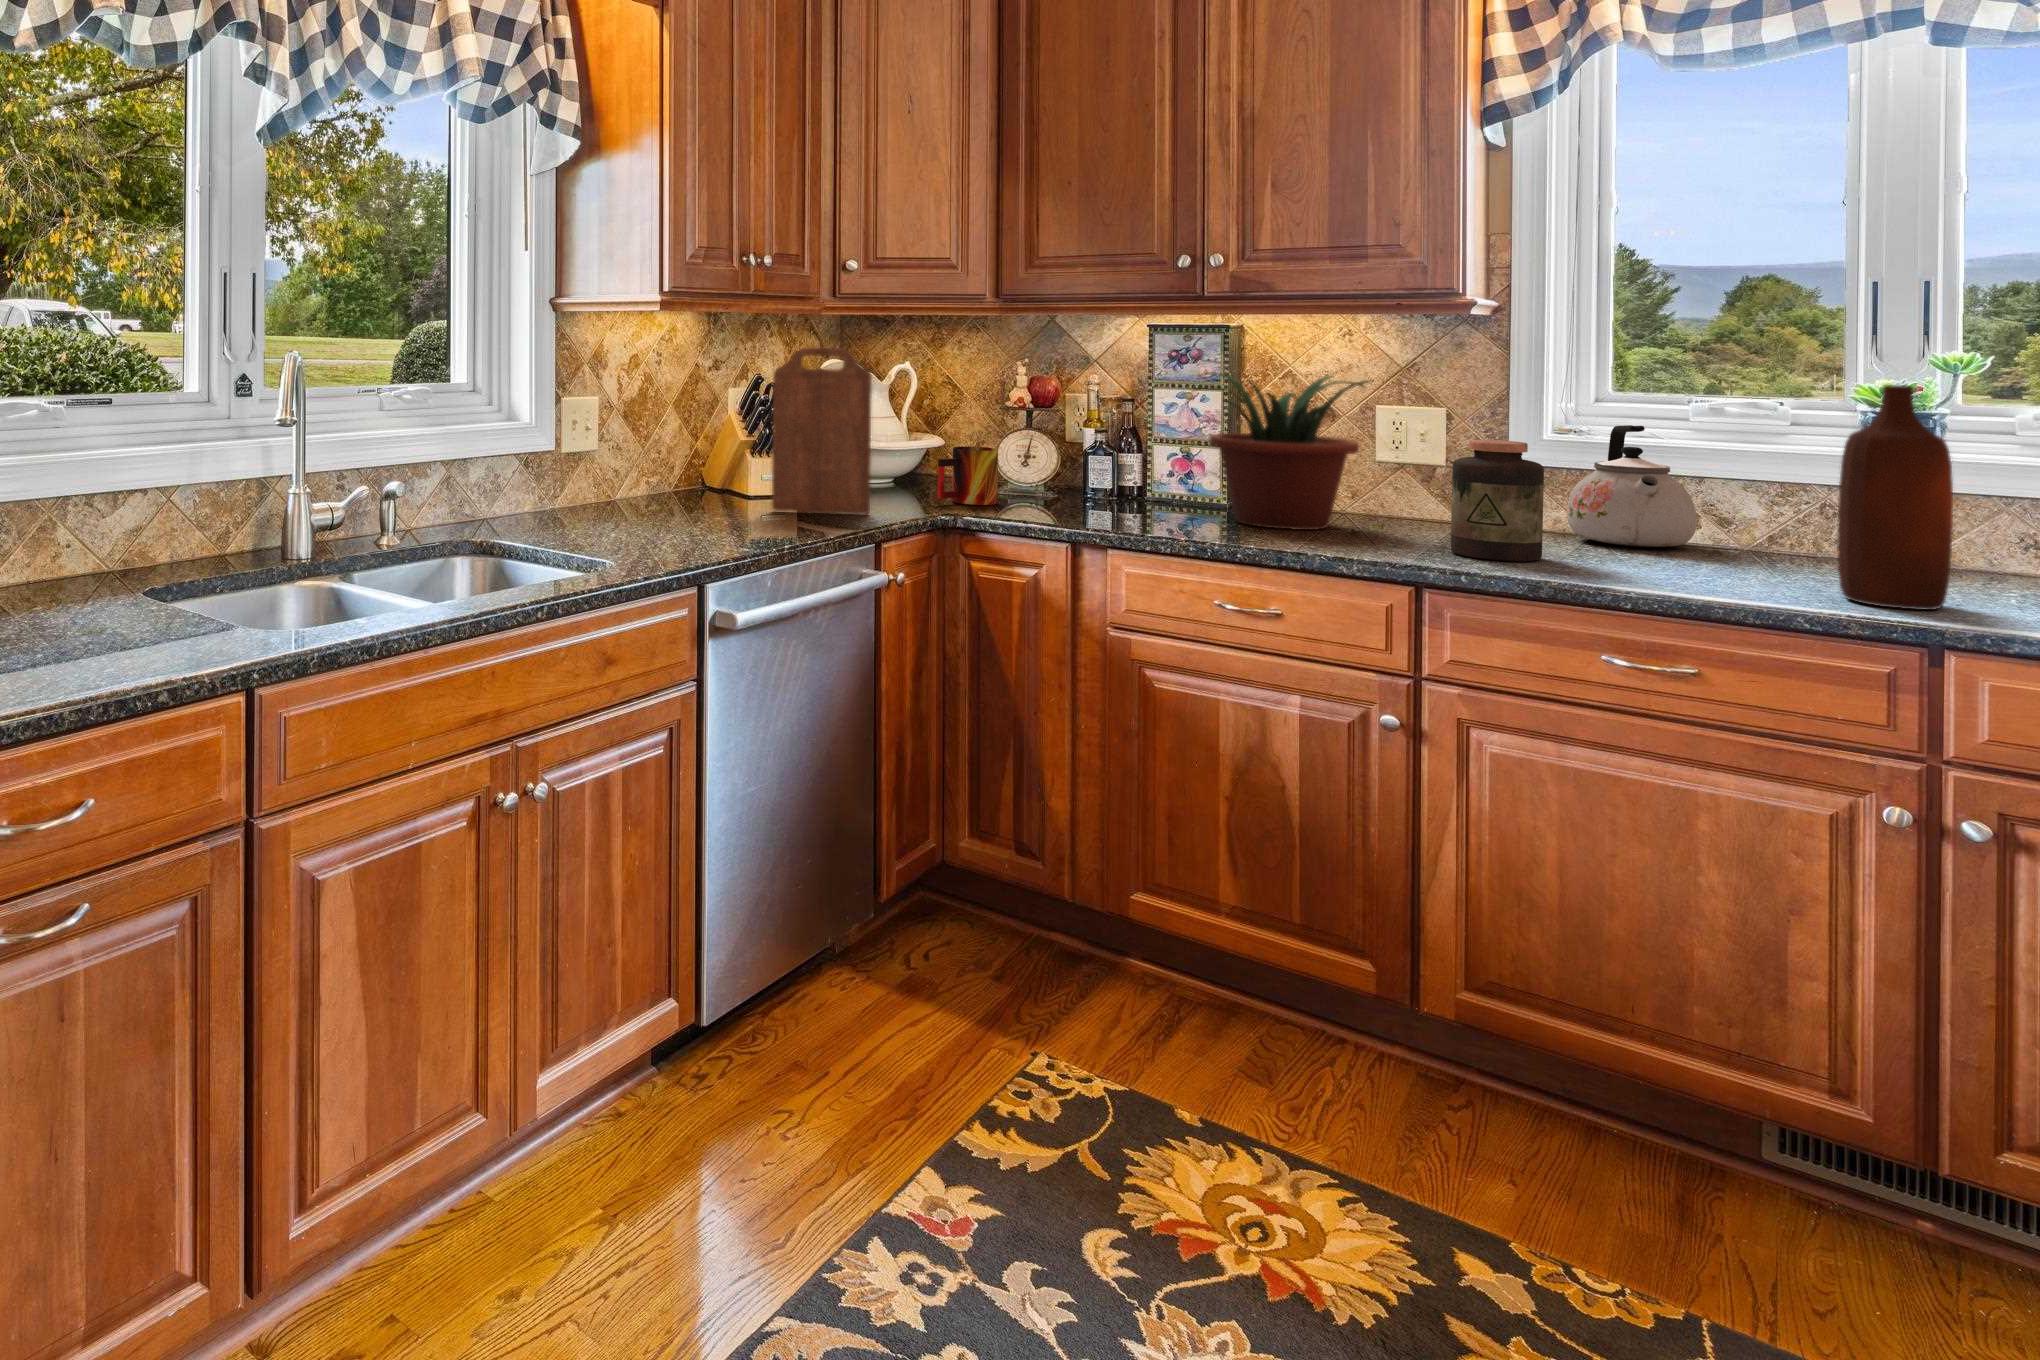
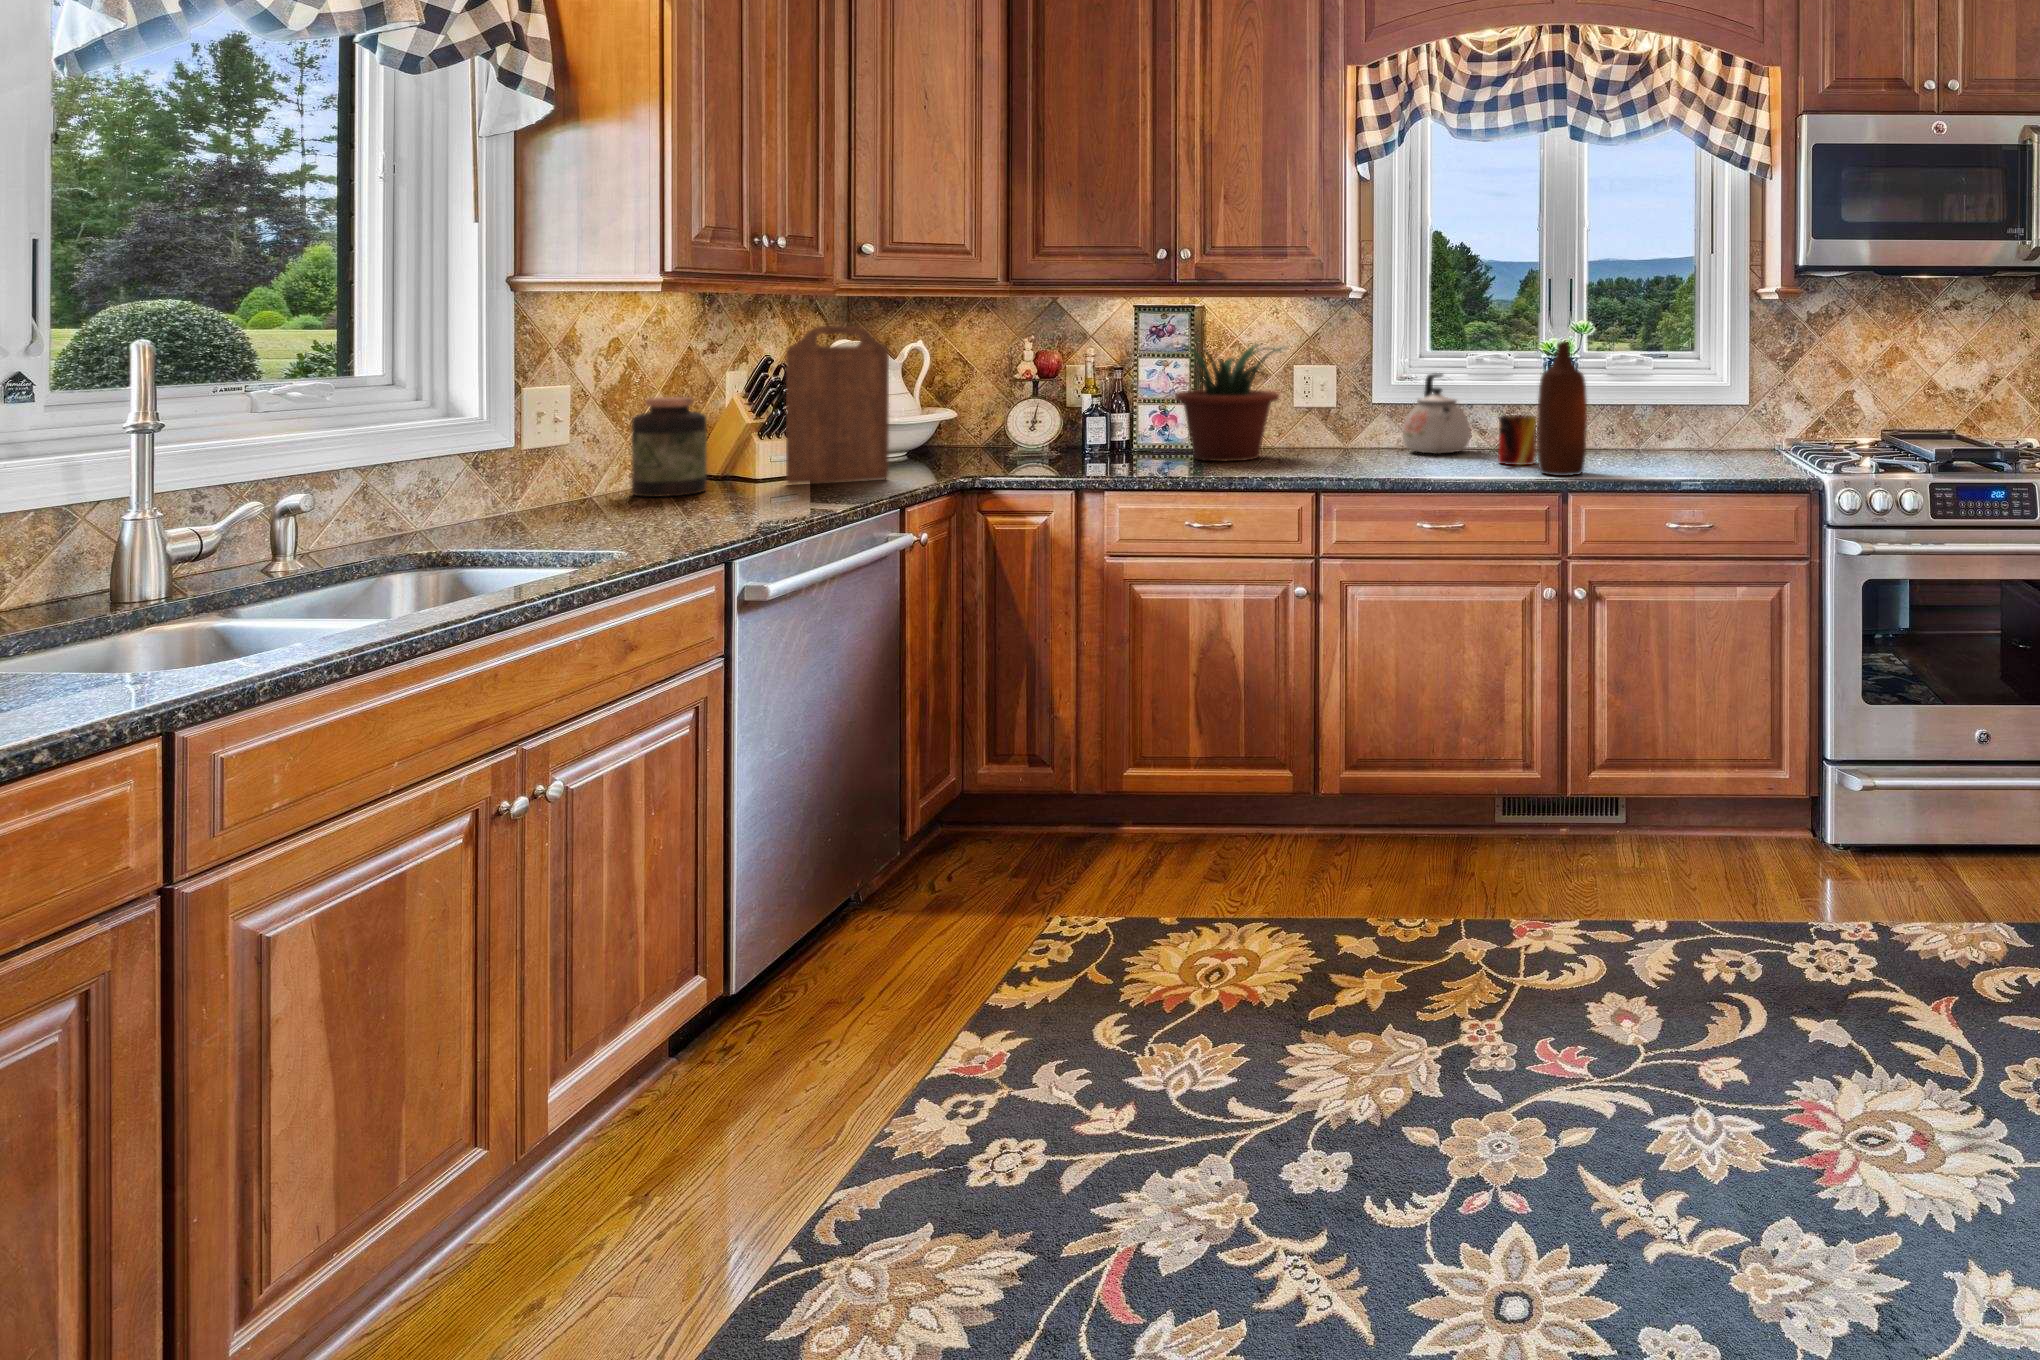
jar: present [1451,440,1544,561] -> present [632,397,707,497]
mug: present [937,446,998,505] -> present [1498,415,1536,465]

